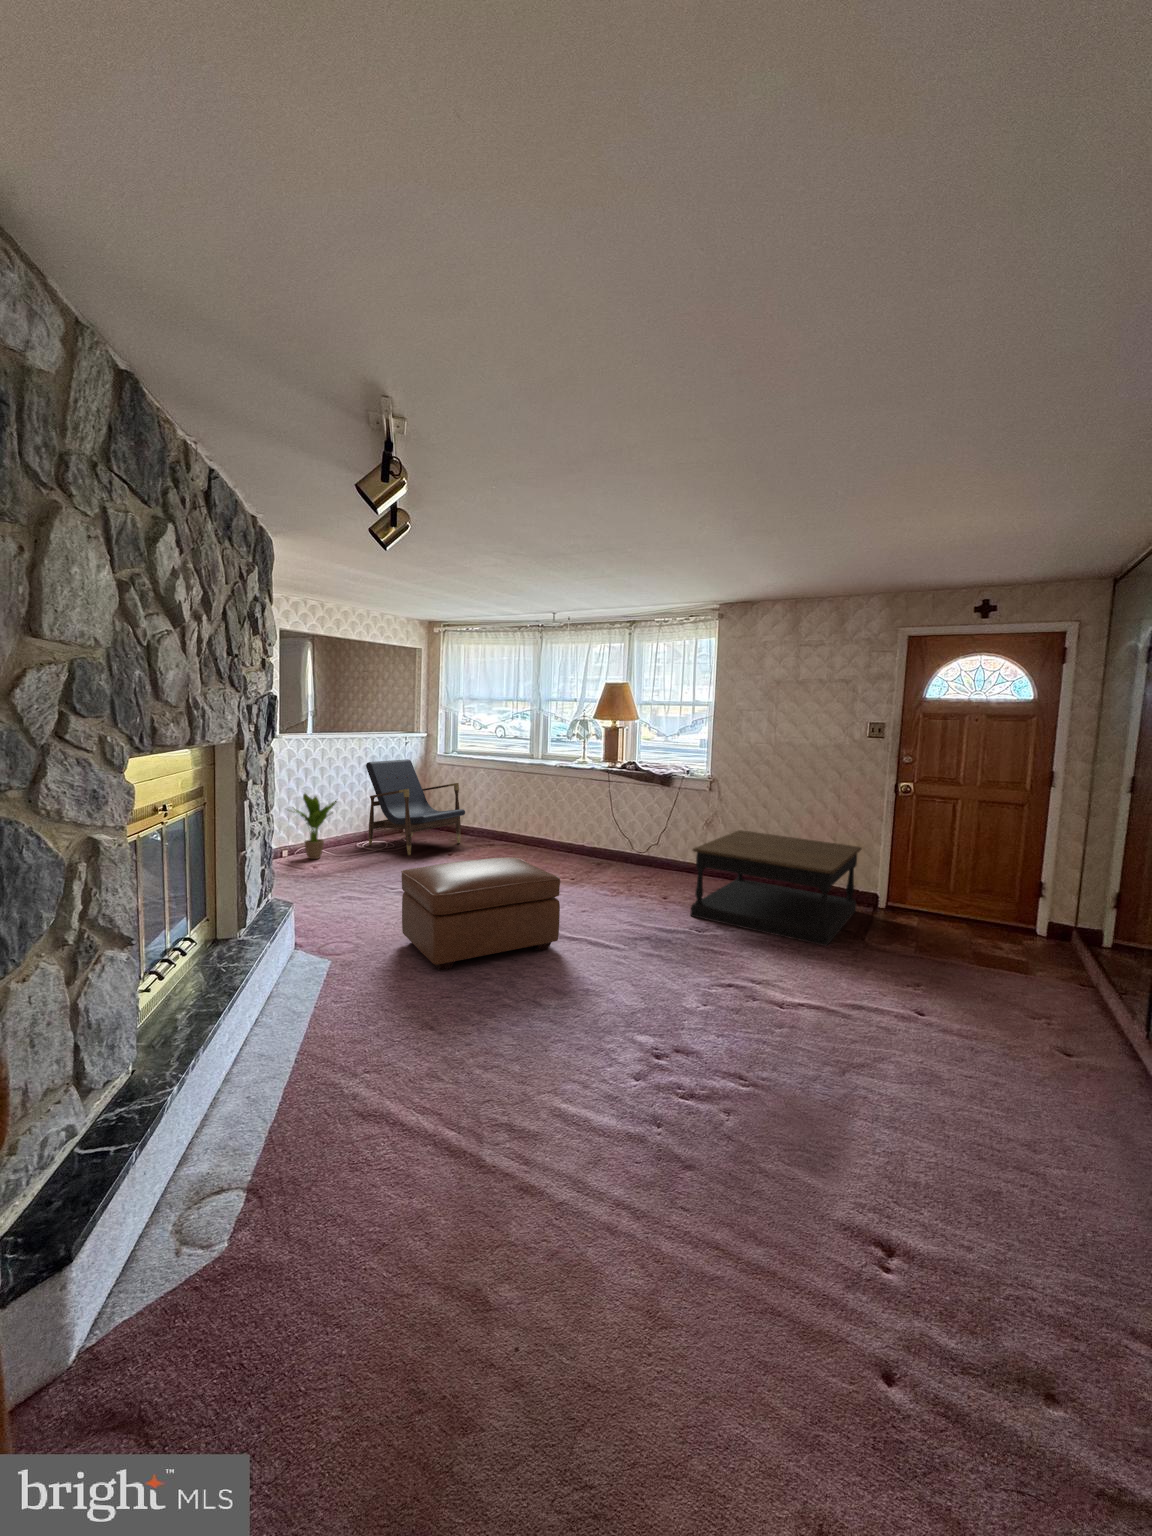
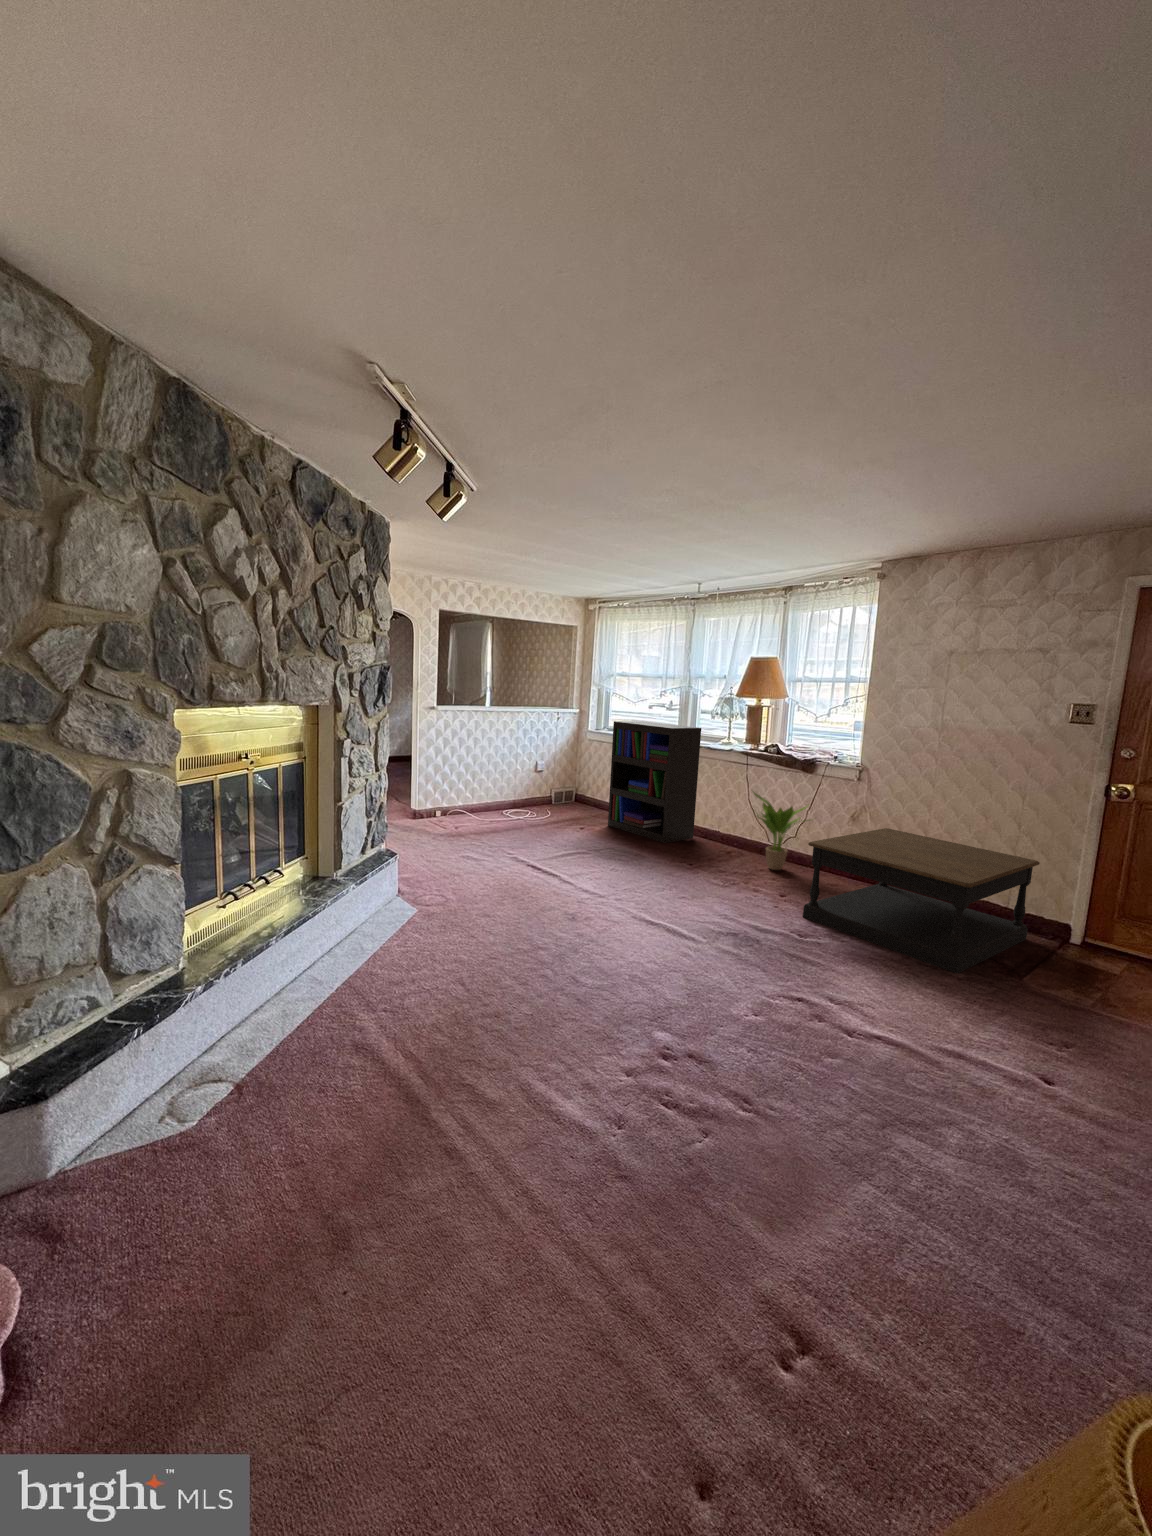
bookshelf: none [470,744,560,862] -> present [608,721,701,843]
lounge chair: present [366,759,465,855] -> none [518,734,607,825]
potted plant: present [295,794,337,859] -> present [754,793,806,870]
ottoman: present [401,858,560,971] -> none [492,832,638,933]

